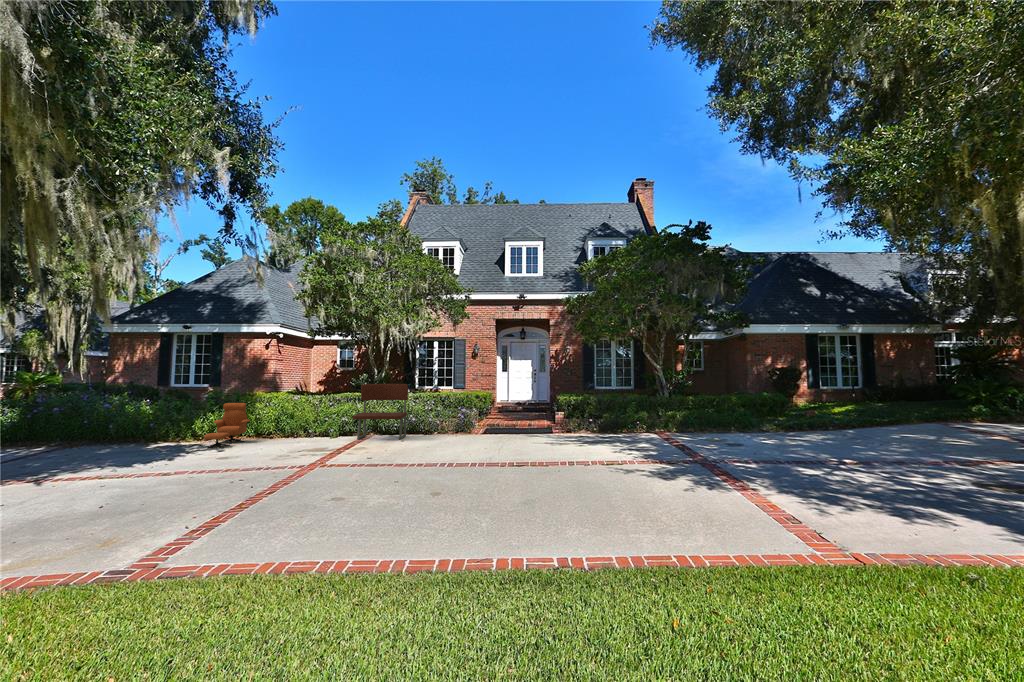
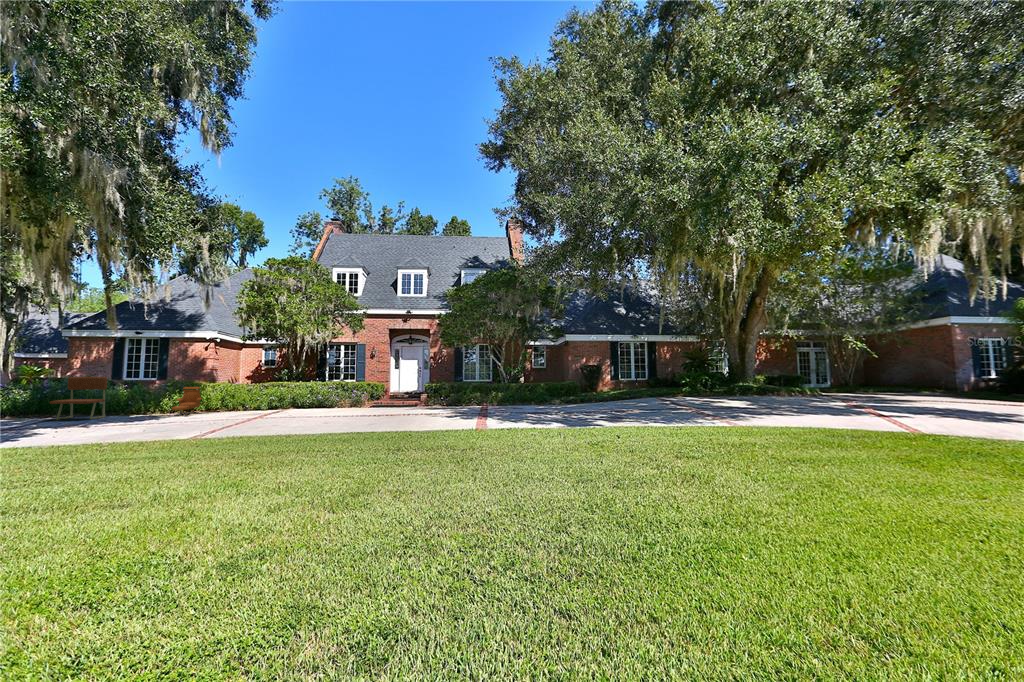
bench: present [353,384,408,440] -> present [50,377,107,420]

